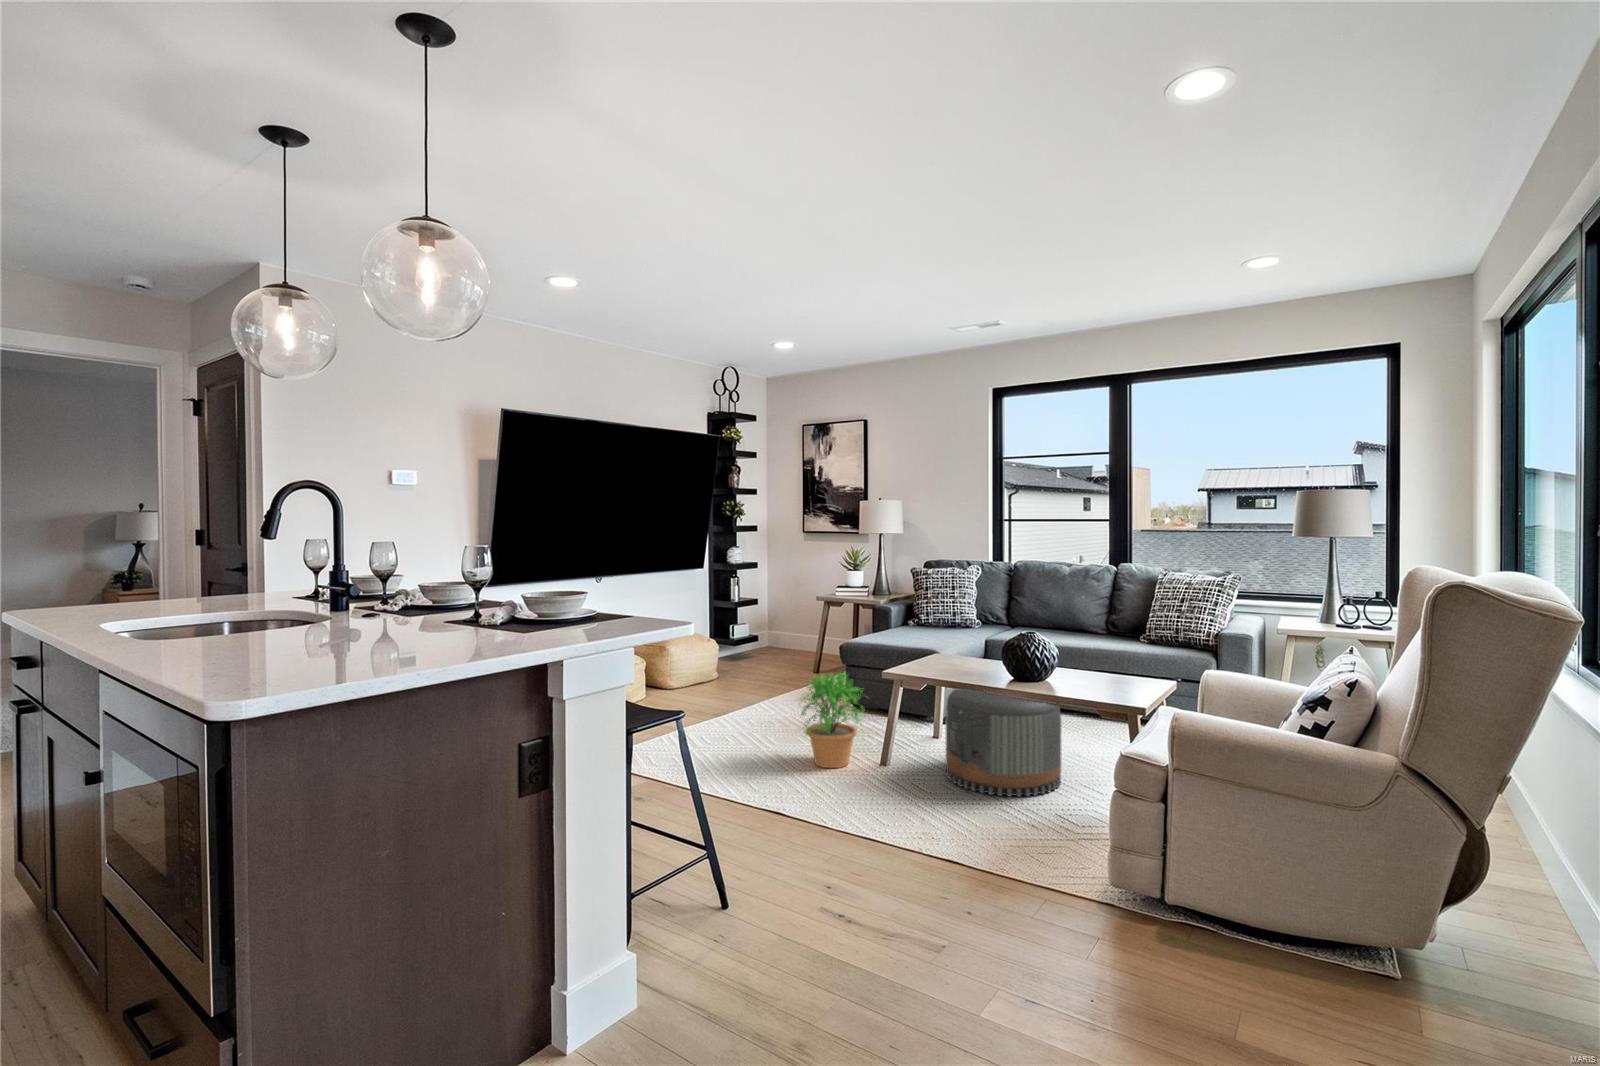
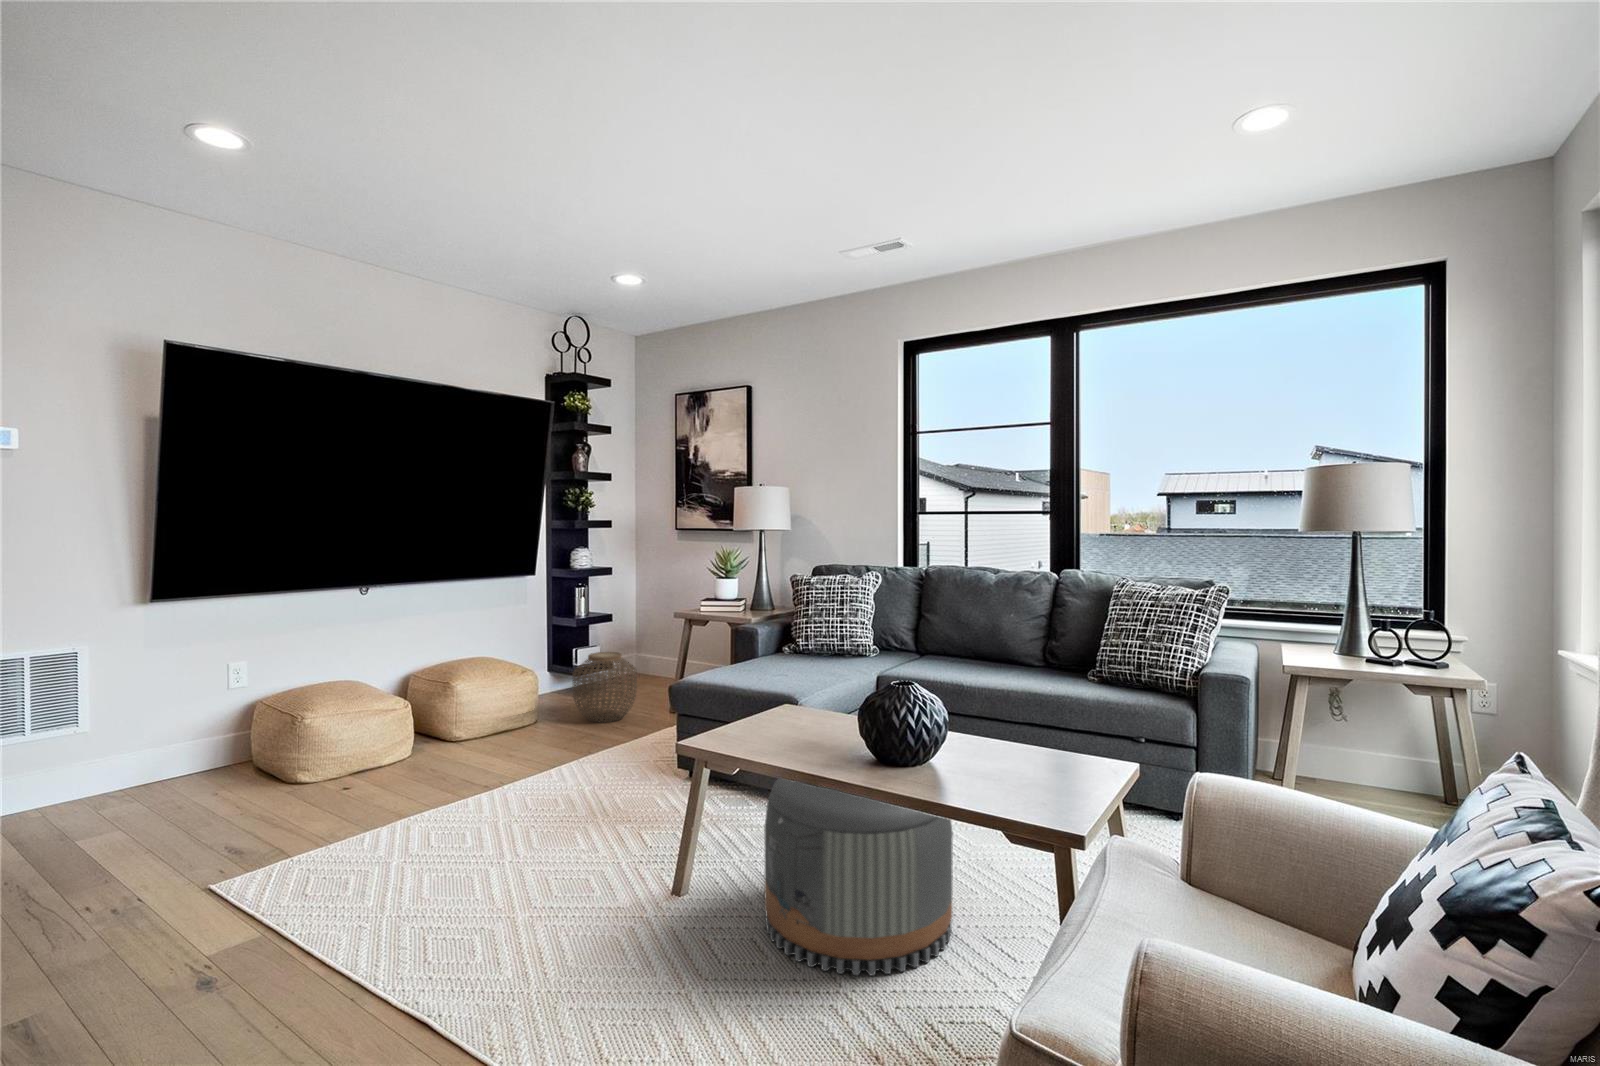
woven basket: none [748,626,794,678] -> present [573,652,637,722]
potted plant: present [801,672,863,768] -> none [526,739,657,904]

